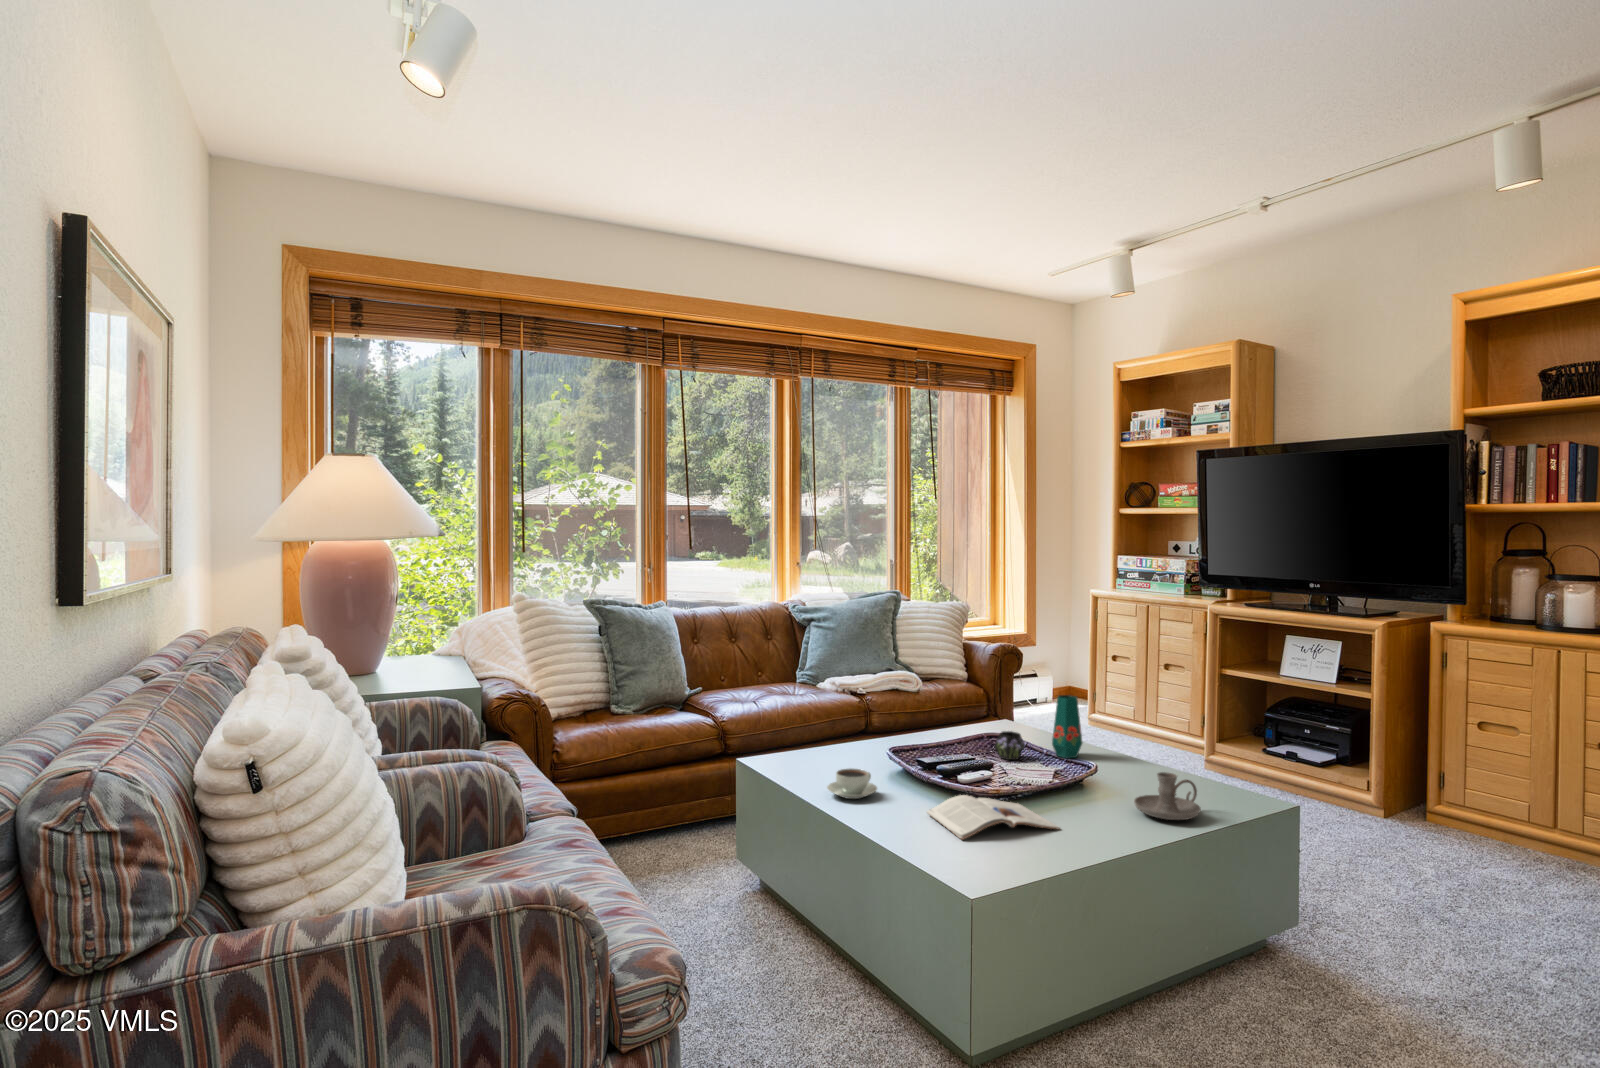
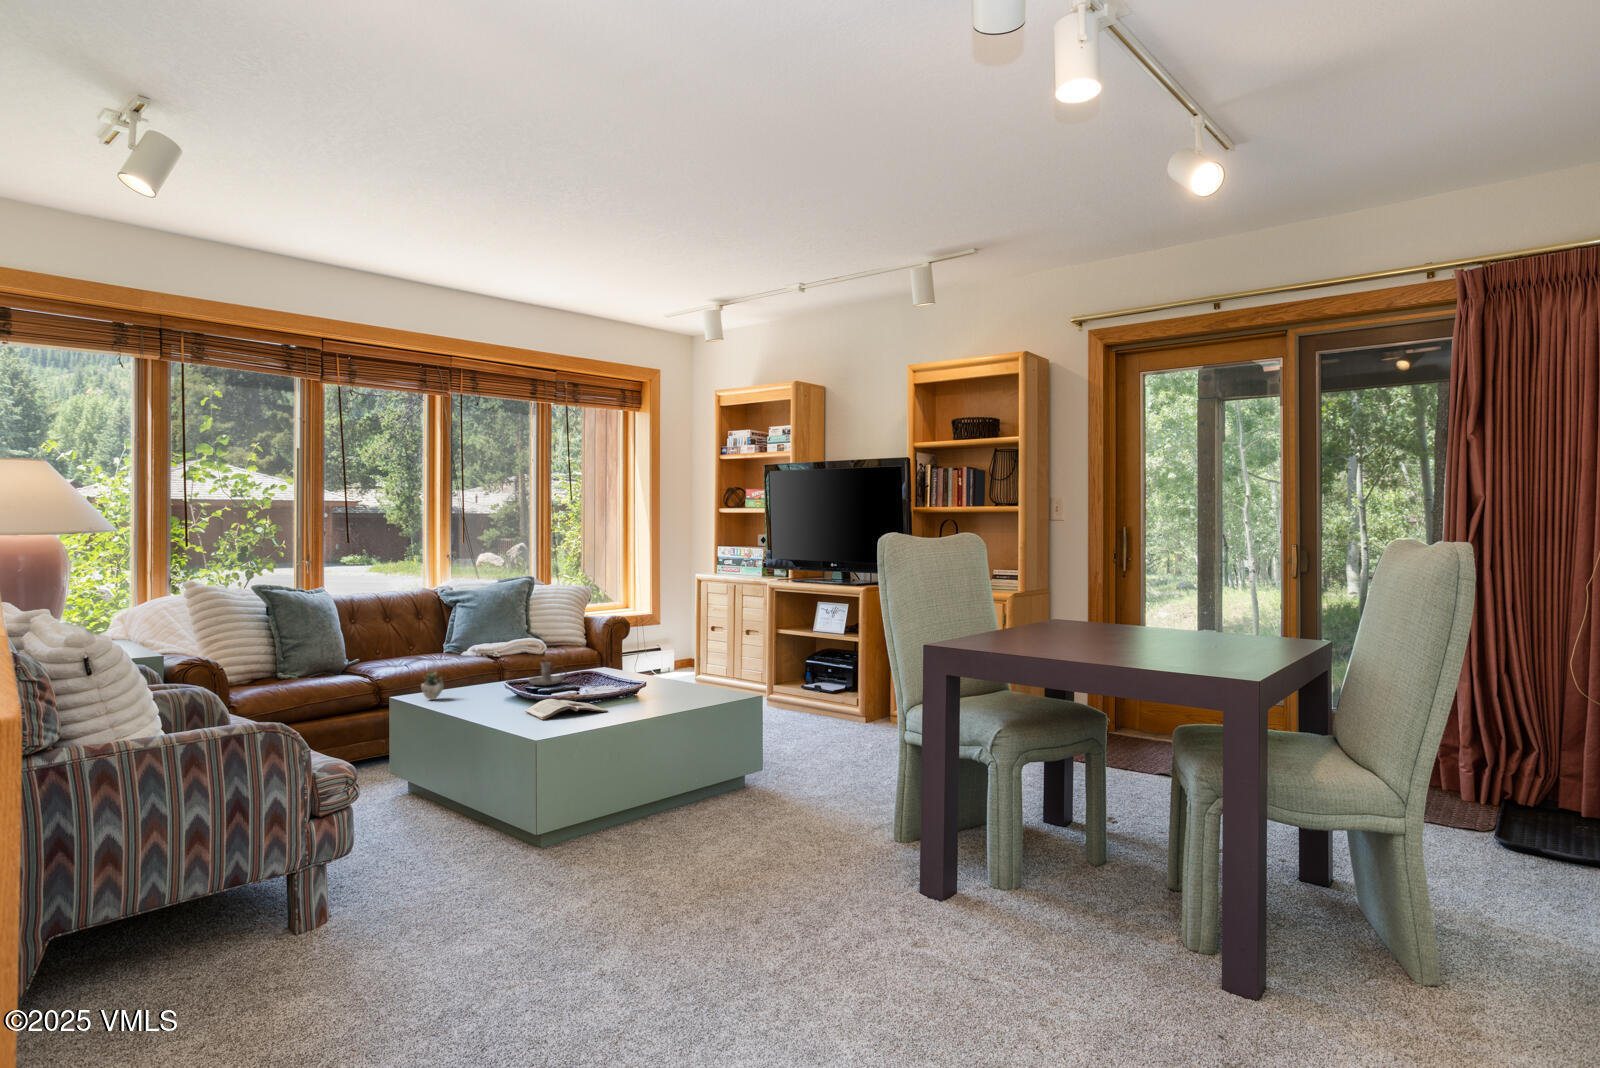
vase: present [994,695,1082,760] -> none [586,640,649,686]
succulent plant: none [776,725,831,768] -> present [421,671,444,700]
coffee cup: present [827,768,877,799] -> none [457,691,494,710]
candle holder: present [1134,772,1201,820] -> present [529,662,567,685]

